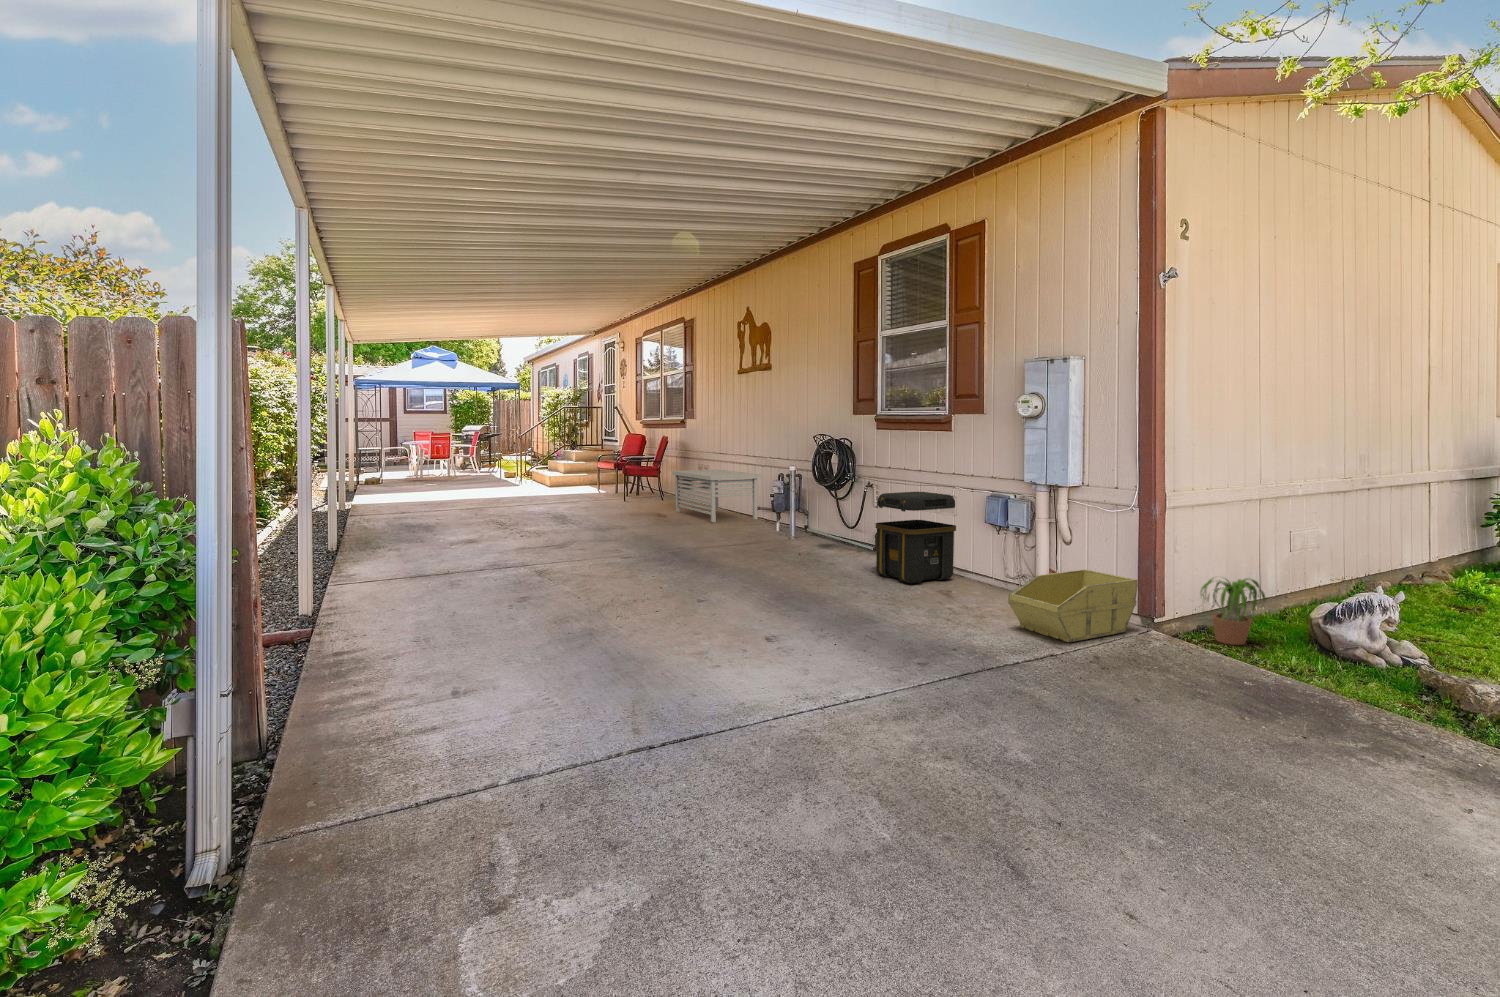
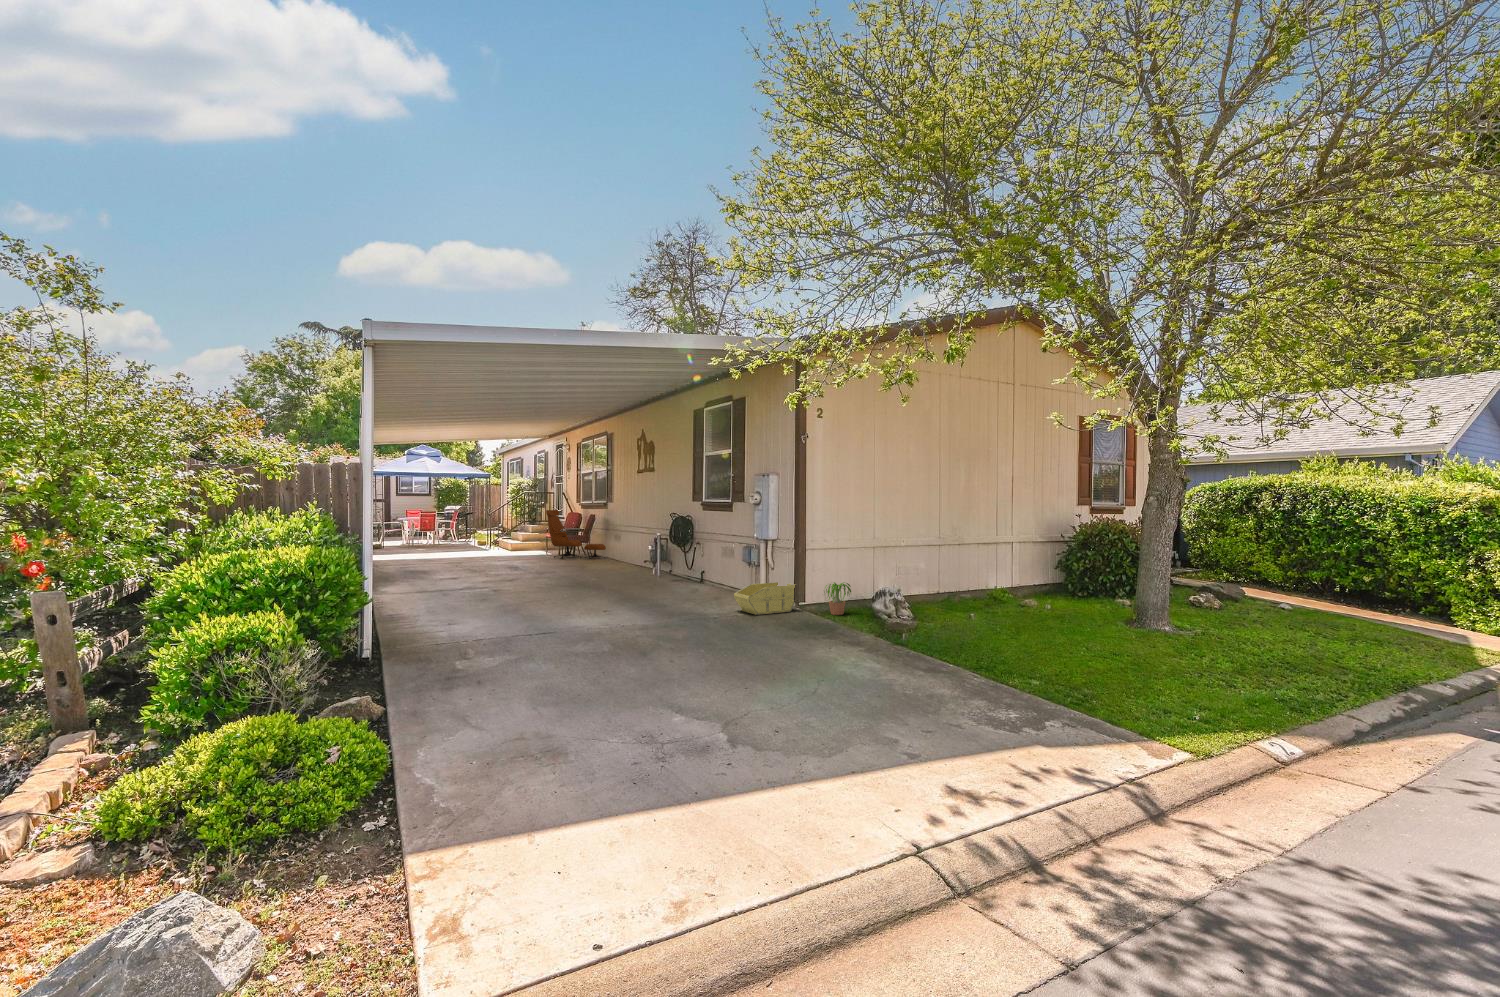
lounge chair: none [601,431,686,501] -> present [546,510,606,559]
storage bench: present [672,469,760,522] -> none [592,536,647,570]
toolbox: present [875,492,956,583] -> none [691,545,734,596]

